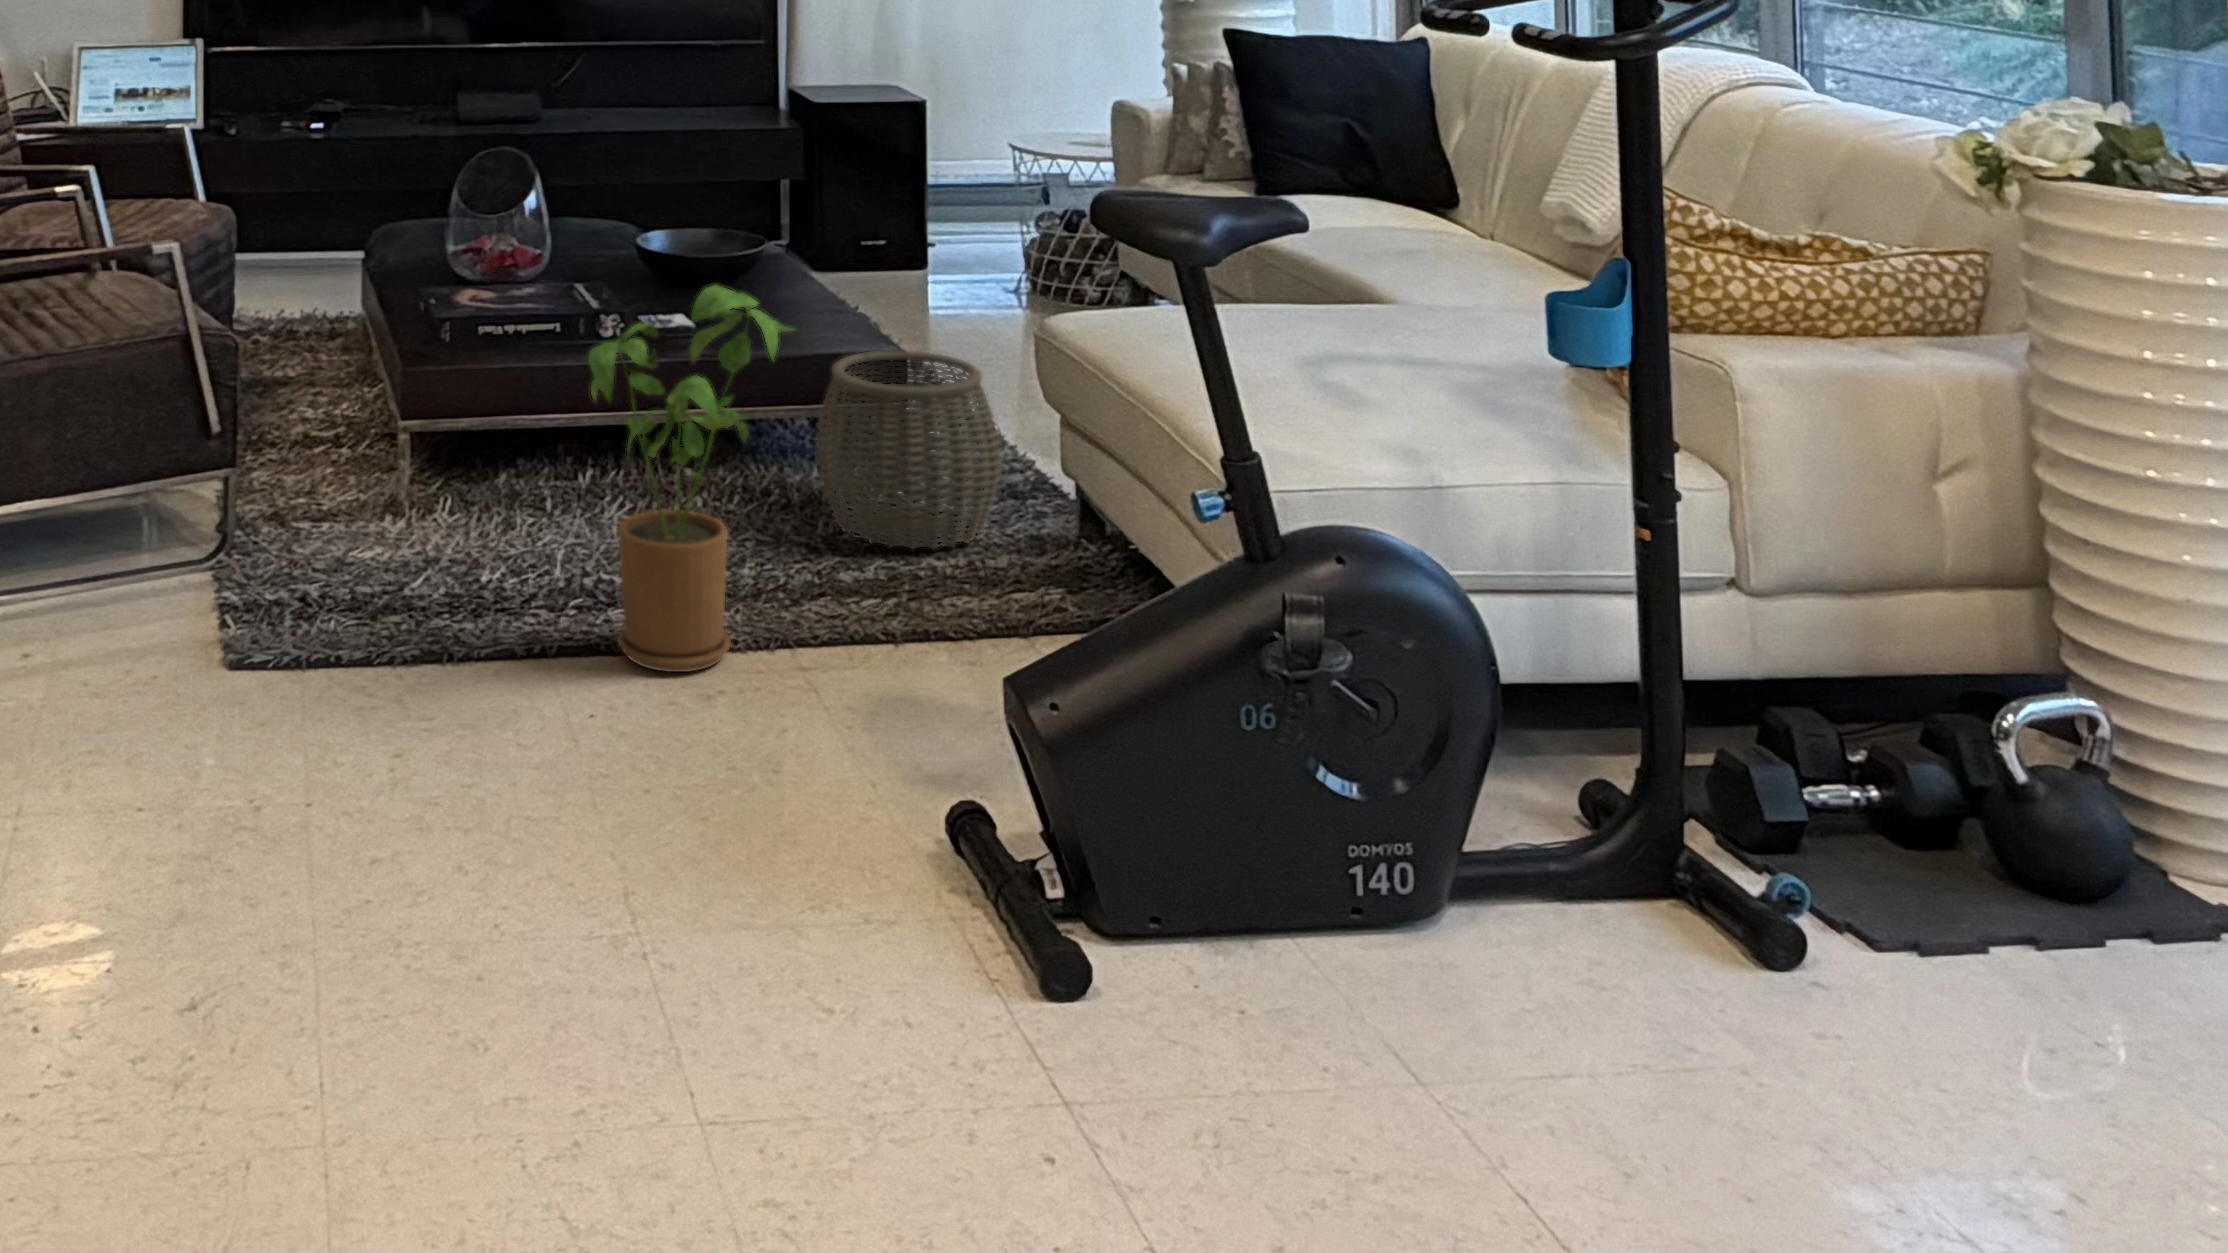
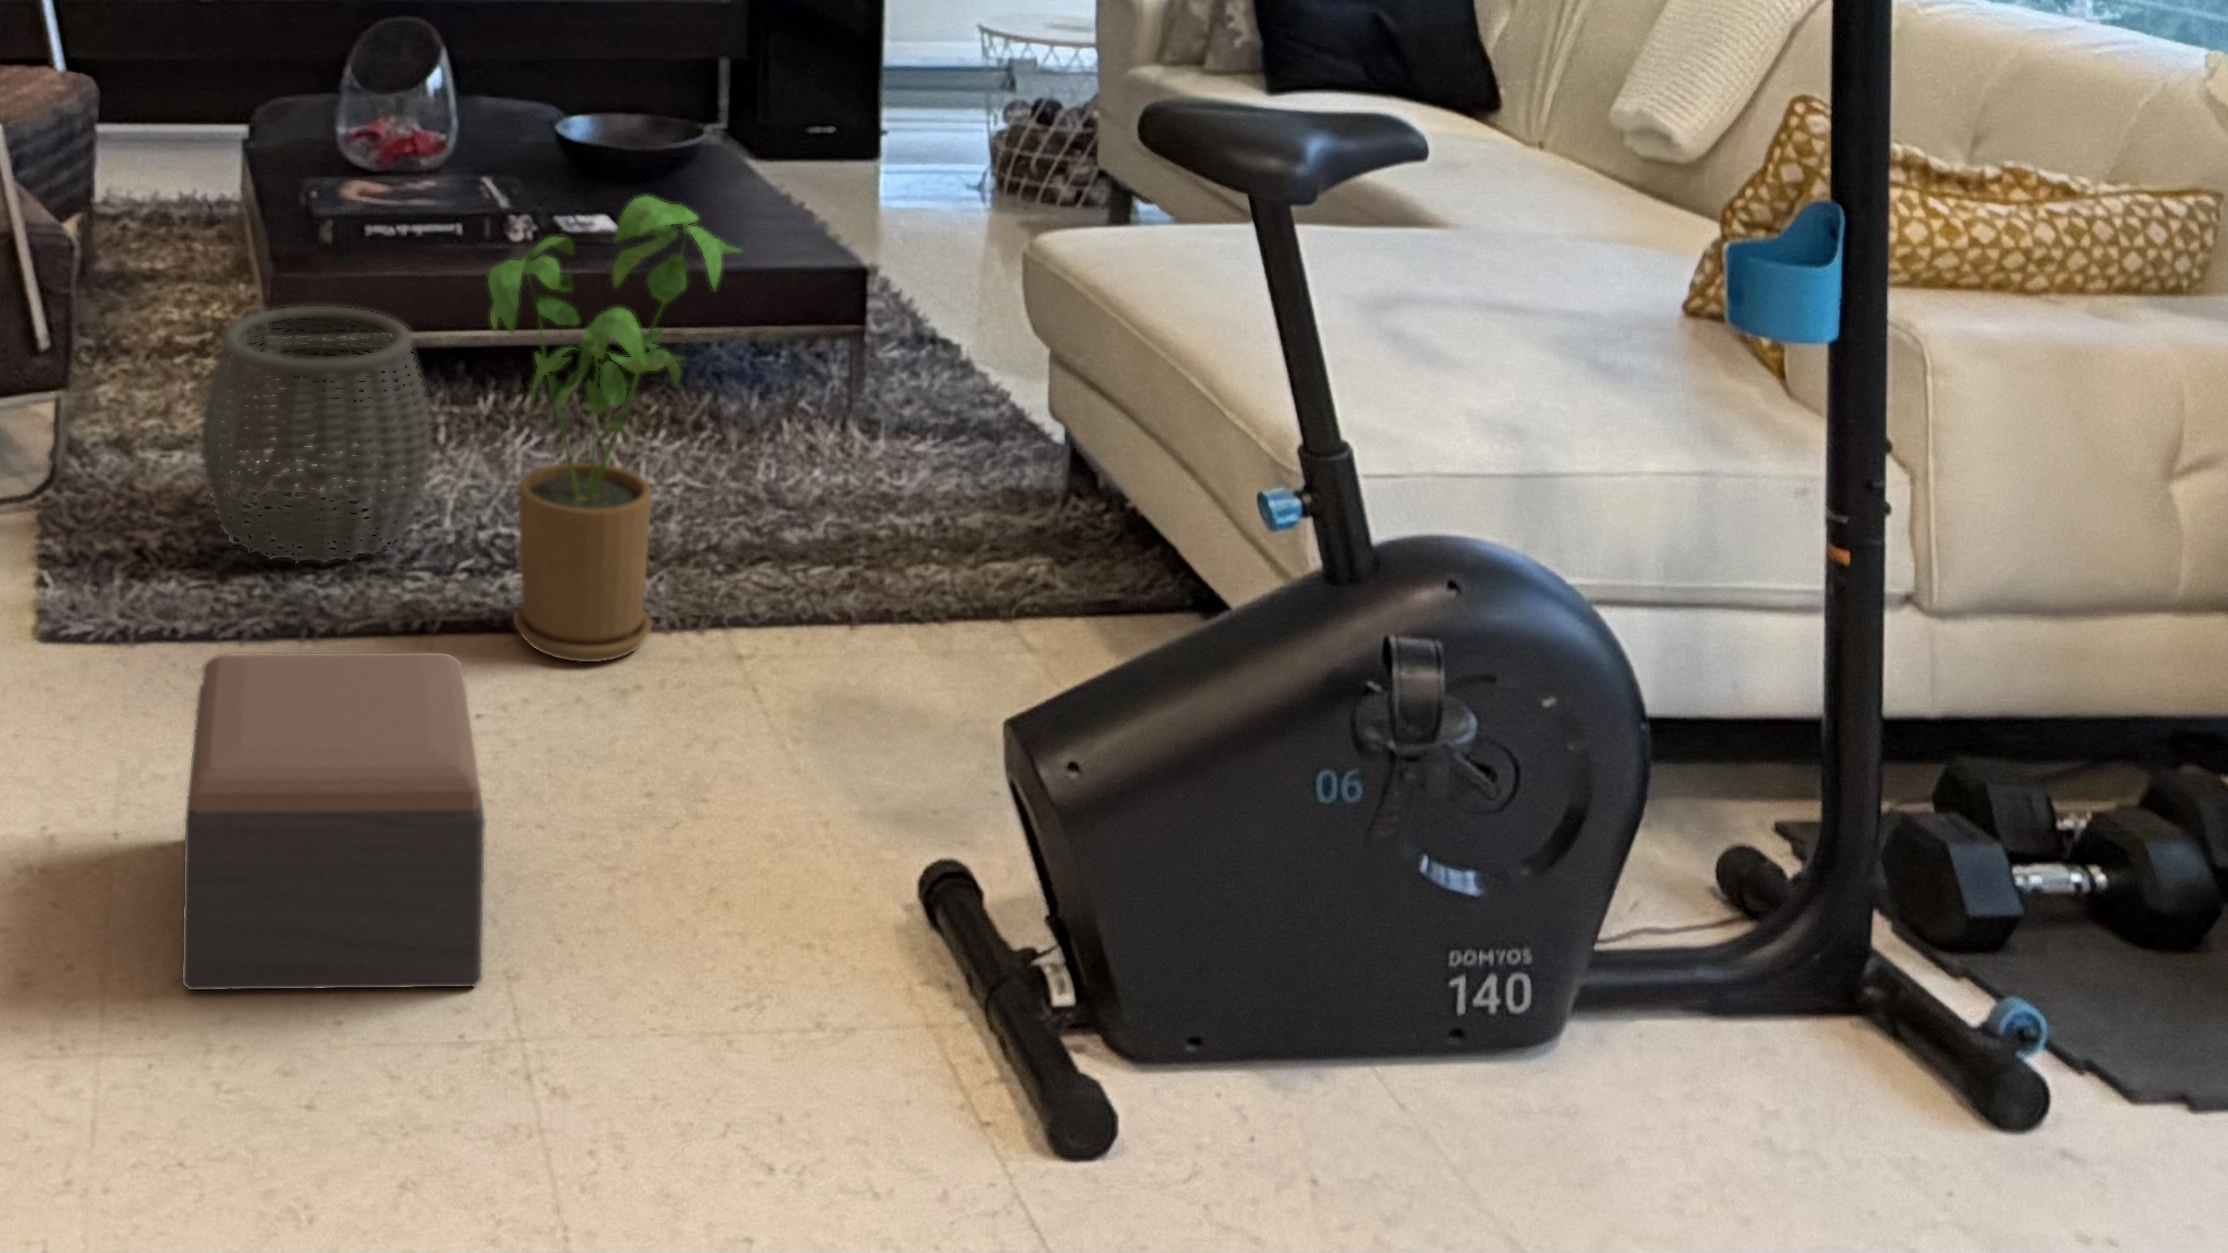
woven basket: present [816,351,1002,549] -> present [201,306,432,563]
footstool: none [373,649,605,907] -> present [182,653,485,990]

